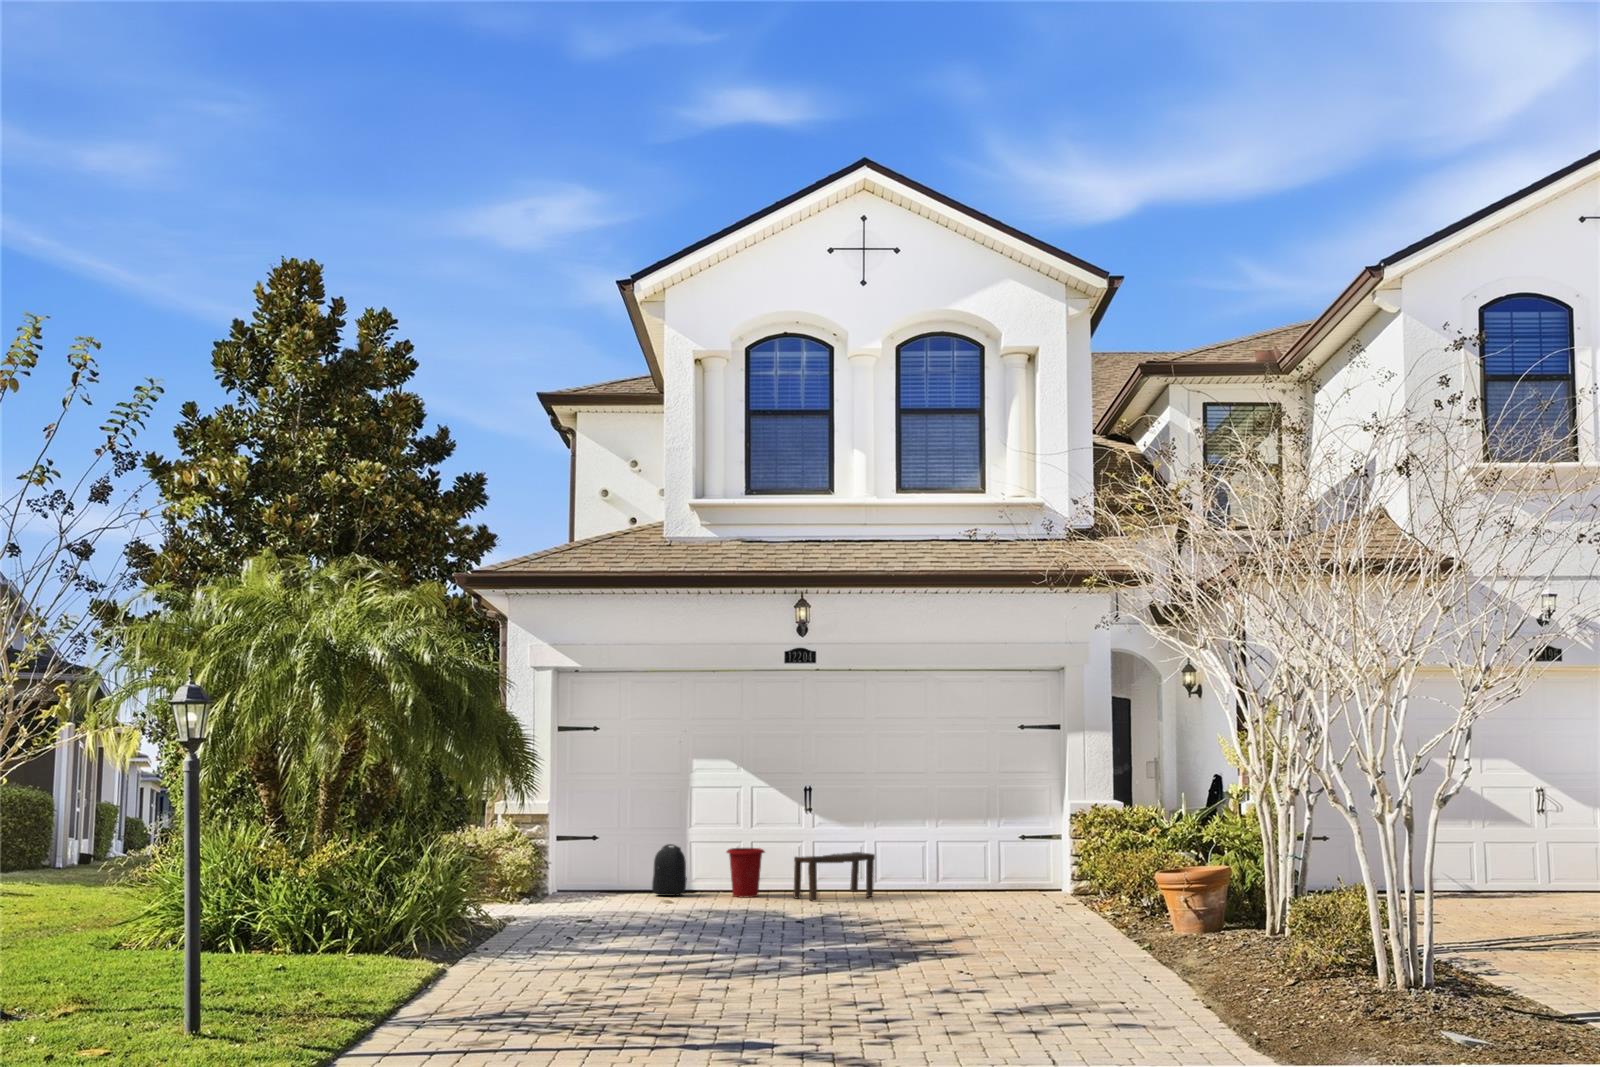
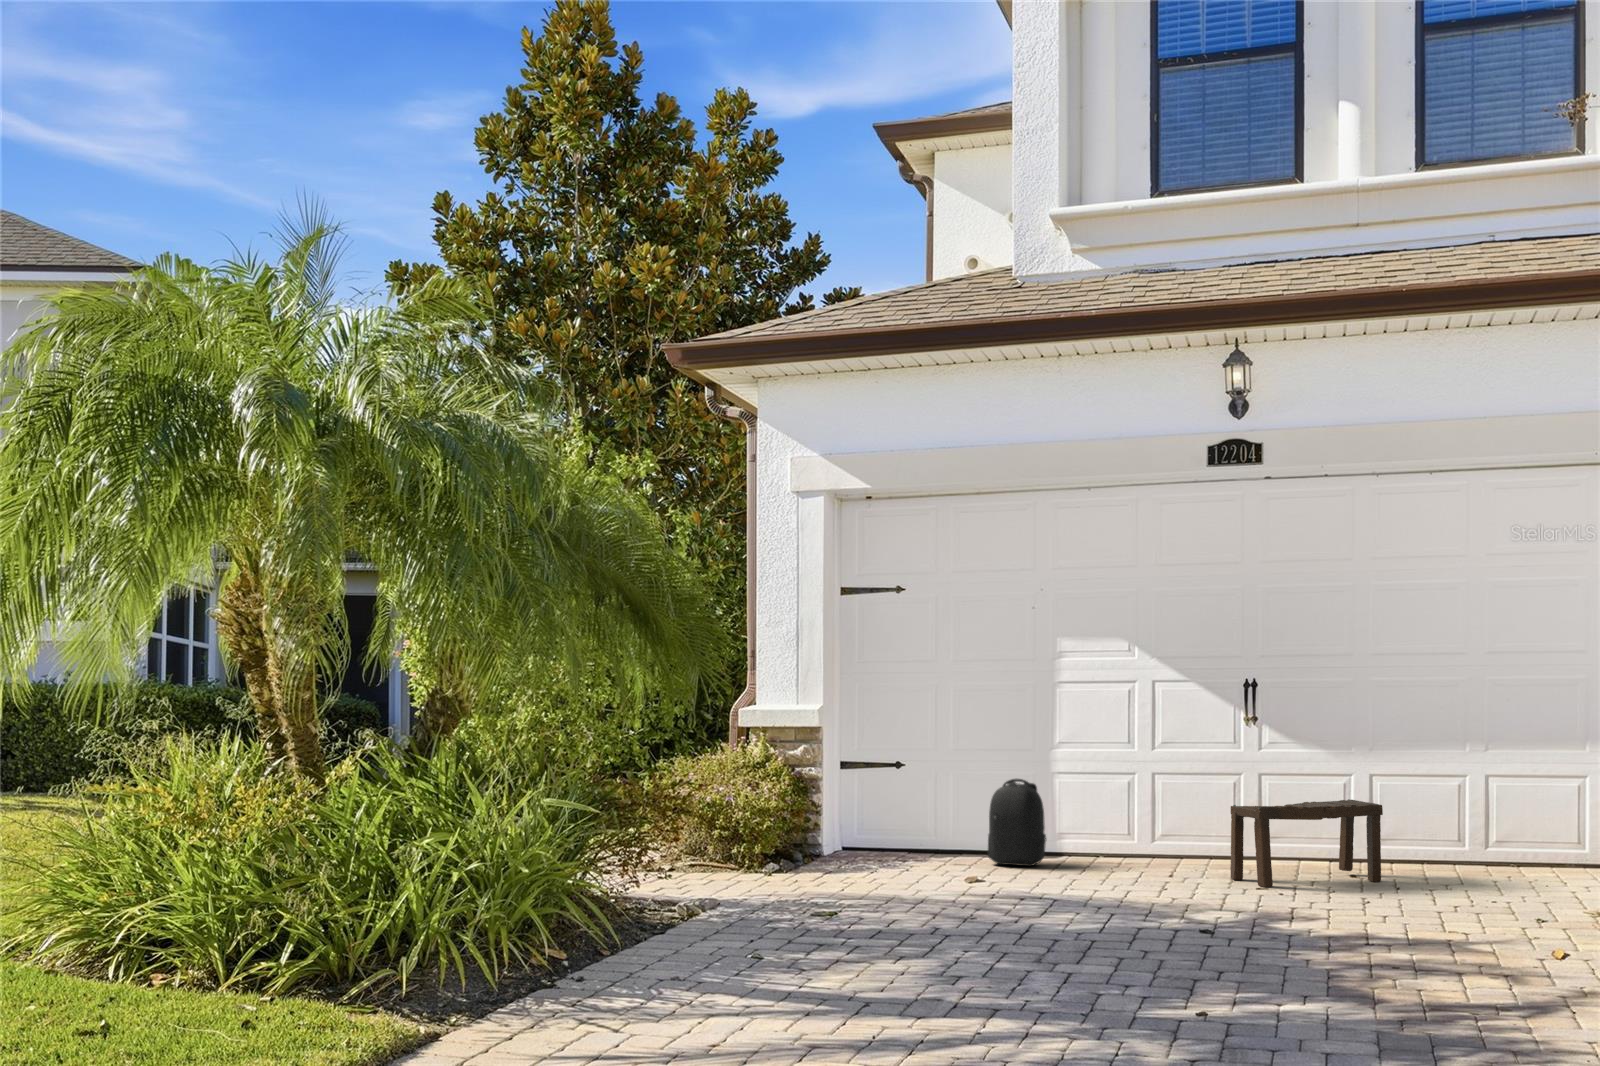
waste bin: present [727,848,765,898] -> none [1111,787,1181,874]

